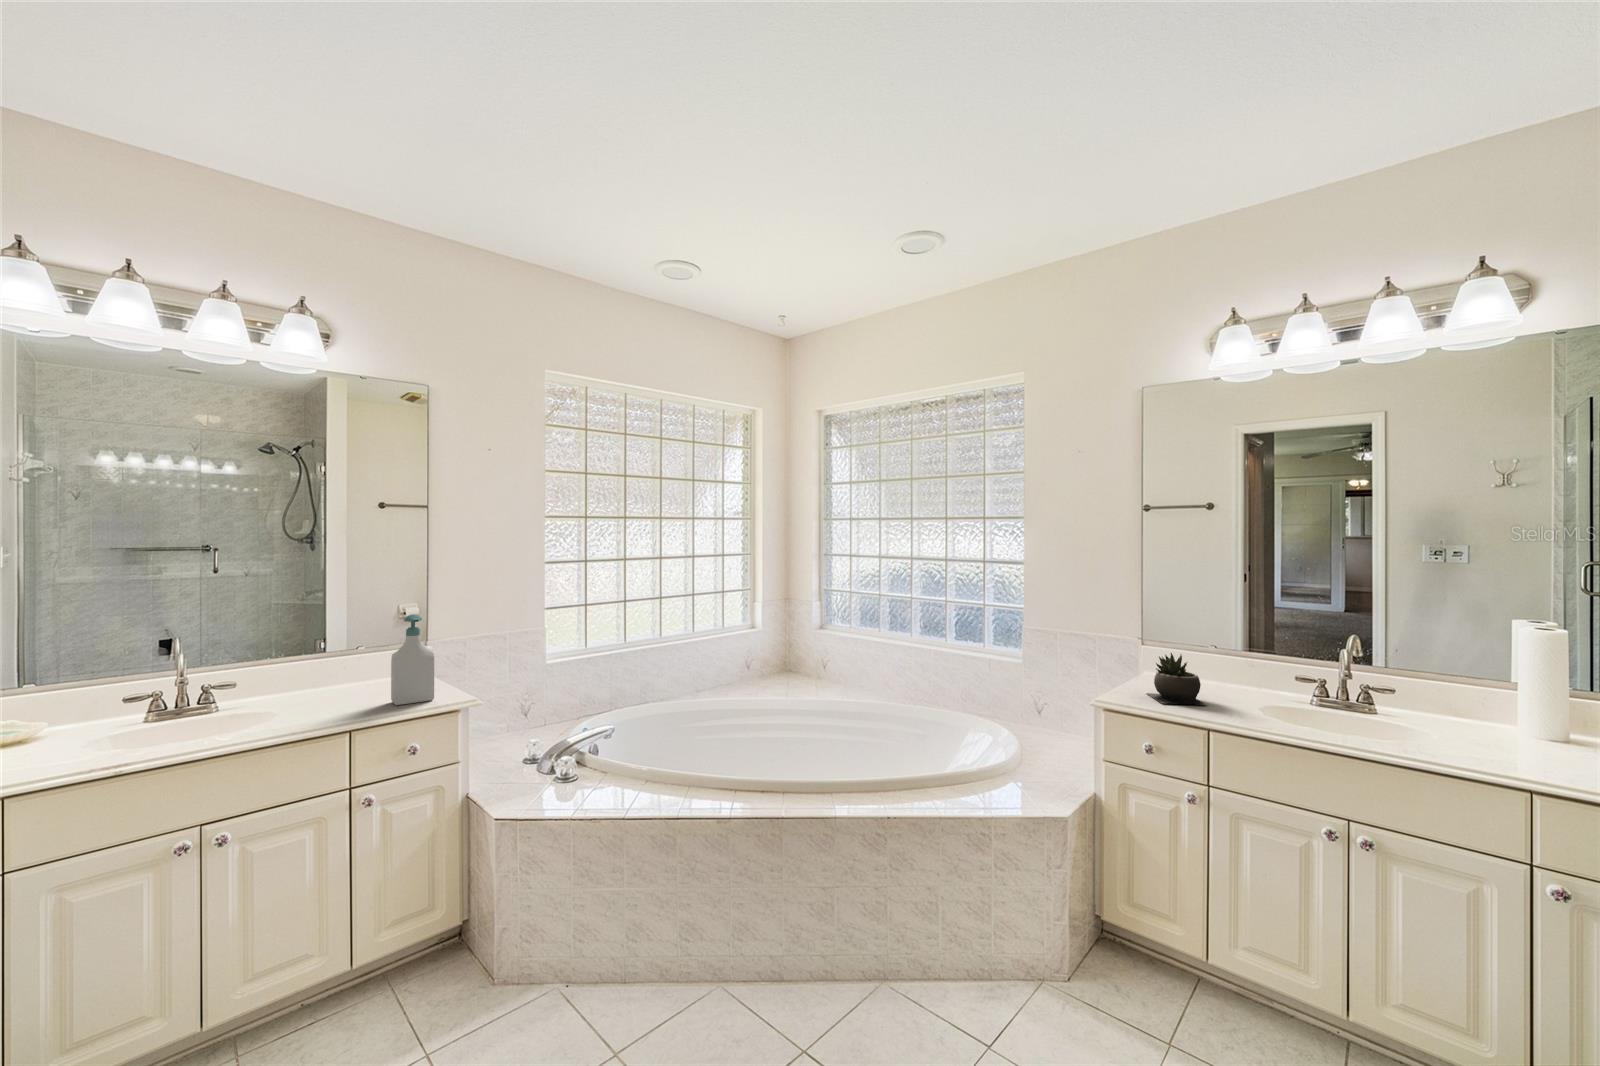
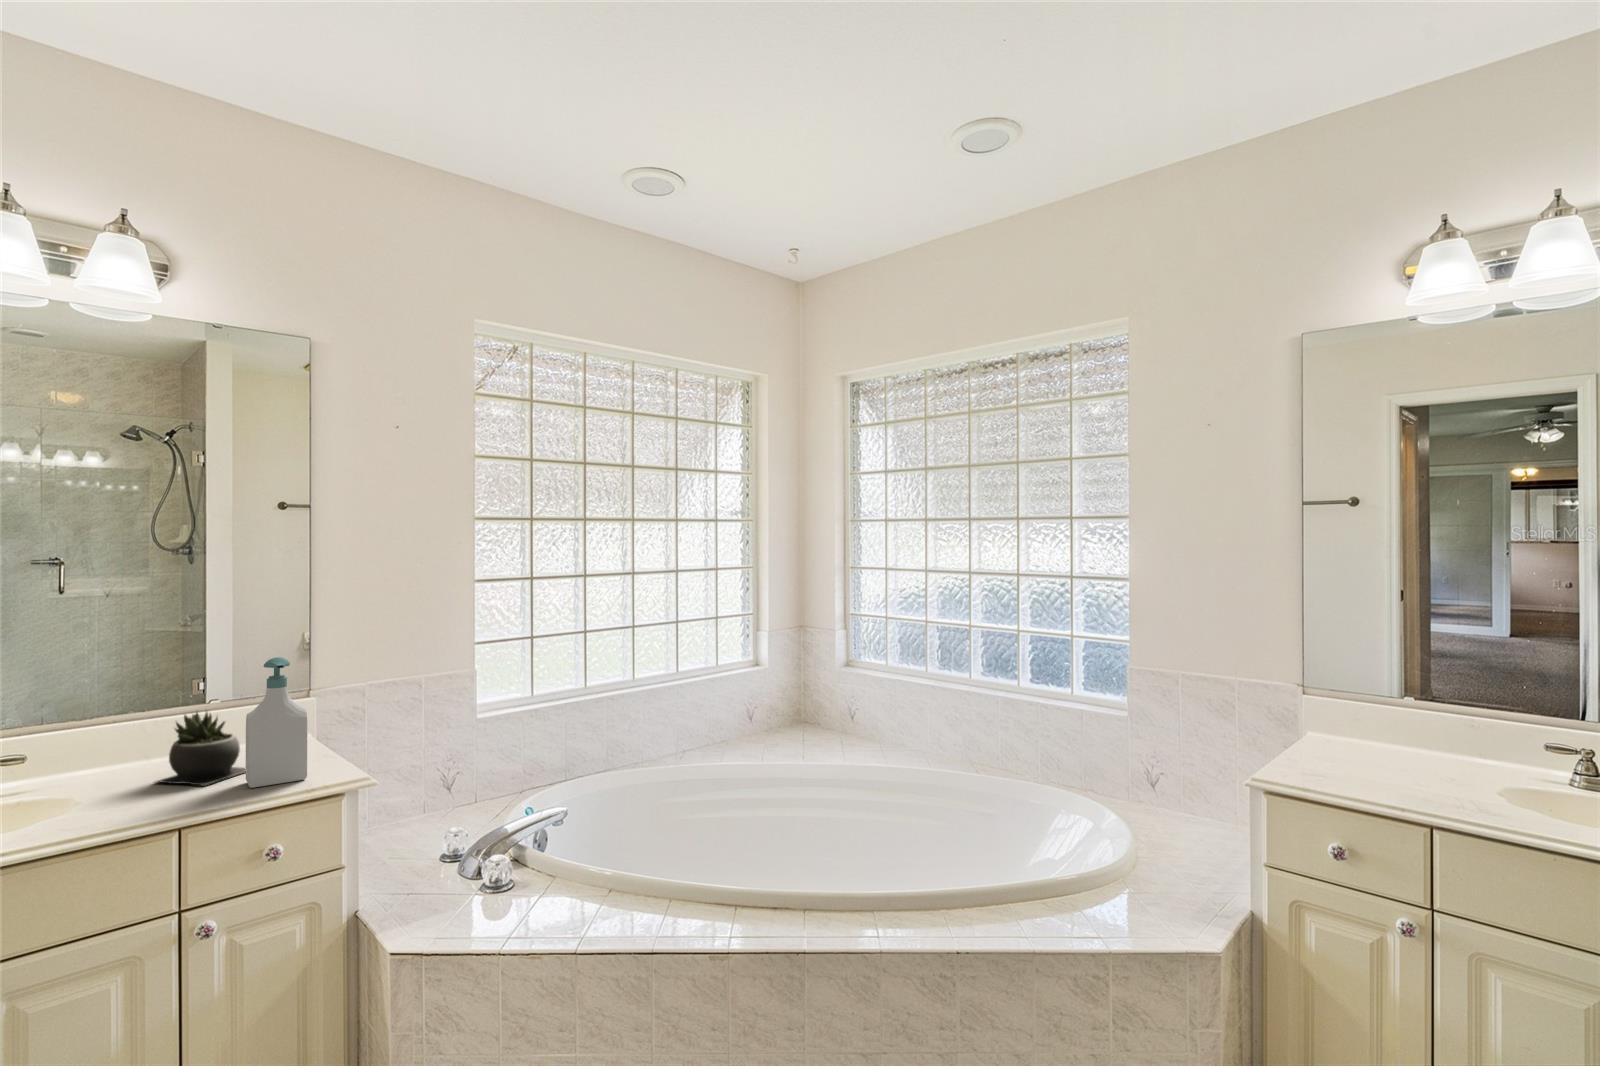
succulent plant: present [1147,653,1207,705] -> present [155,712,245,785]

